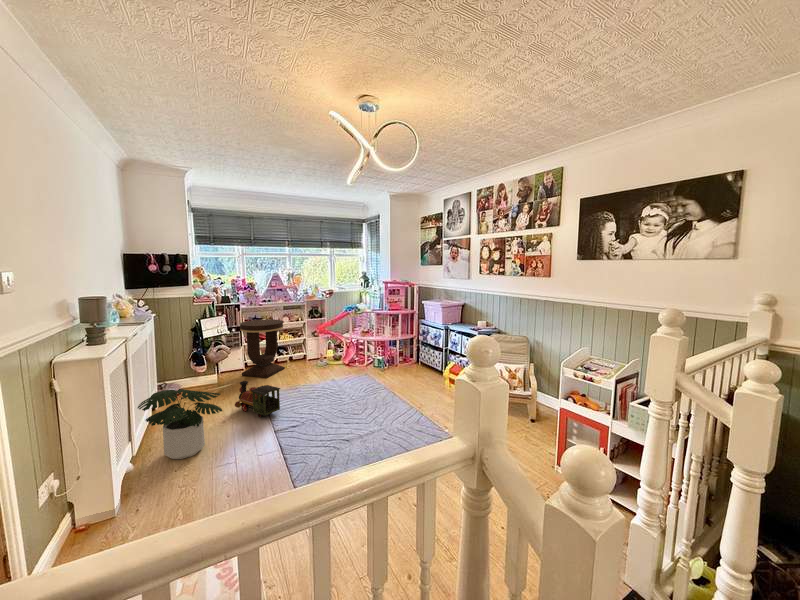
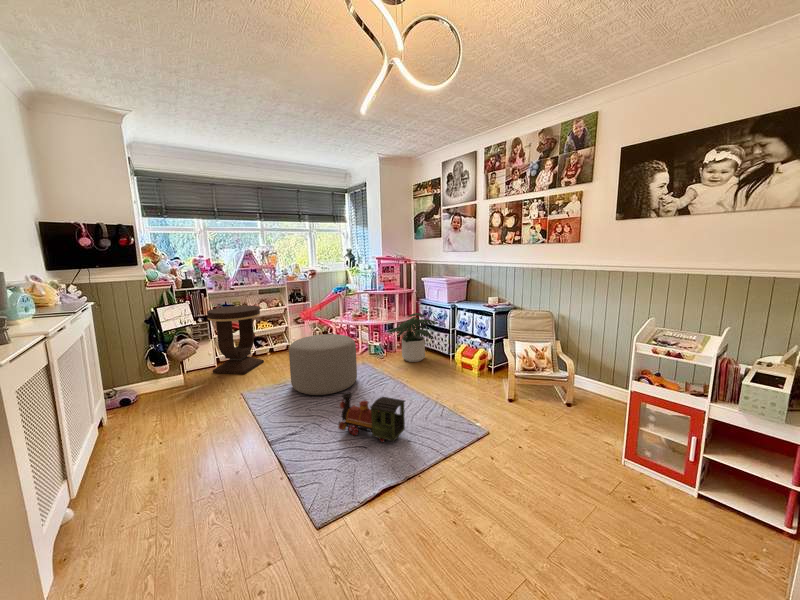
ottoman: none [303,347,359,398] -> present [289,334,357,395]
toy train: present [235,381,280,417] -> present [338,392,405,443]
potted plant: present [138,389,222,459] -> present [387,313,438,362]

